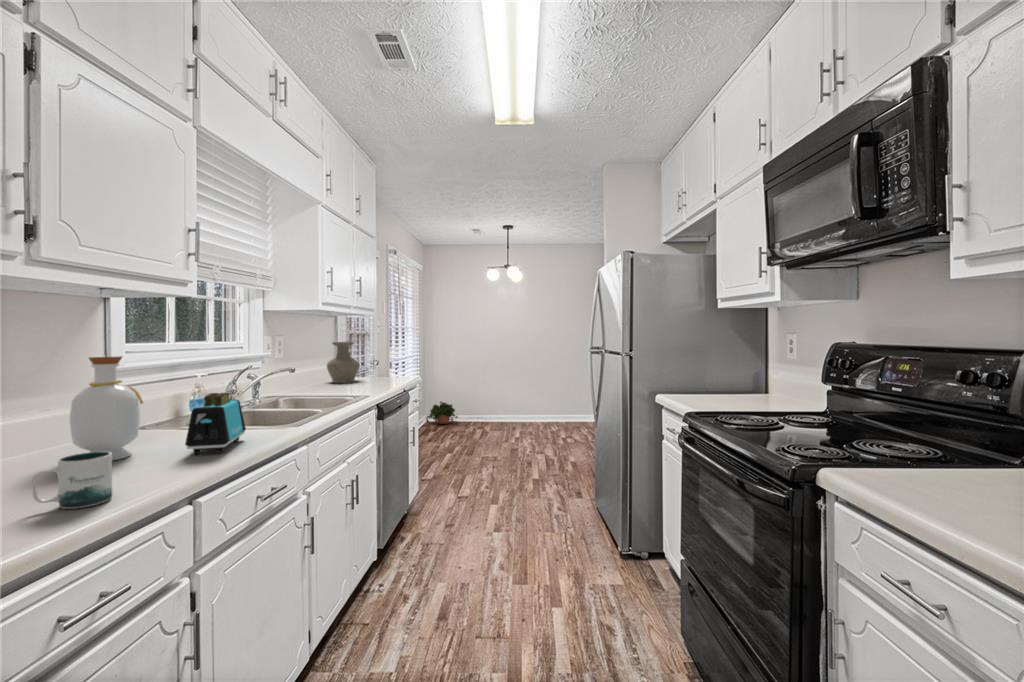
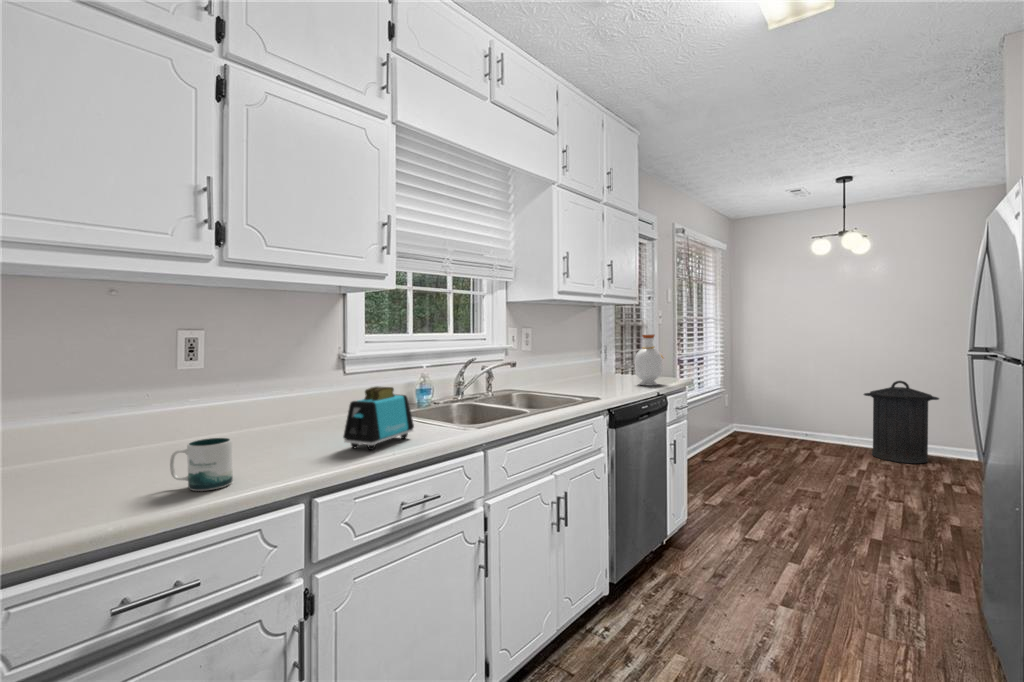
vase: present [327,342,360,383] -> none [581,335,616,381]
bottle: present [70,356,143,461] -> present [635,335,664,385]
trash can: none [514,372,556,429] -> present [864,381,939,464]
potted plant: present [426,402,458,424] -> none [730,409,776,438]

